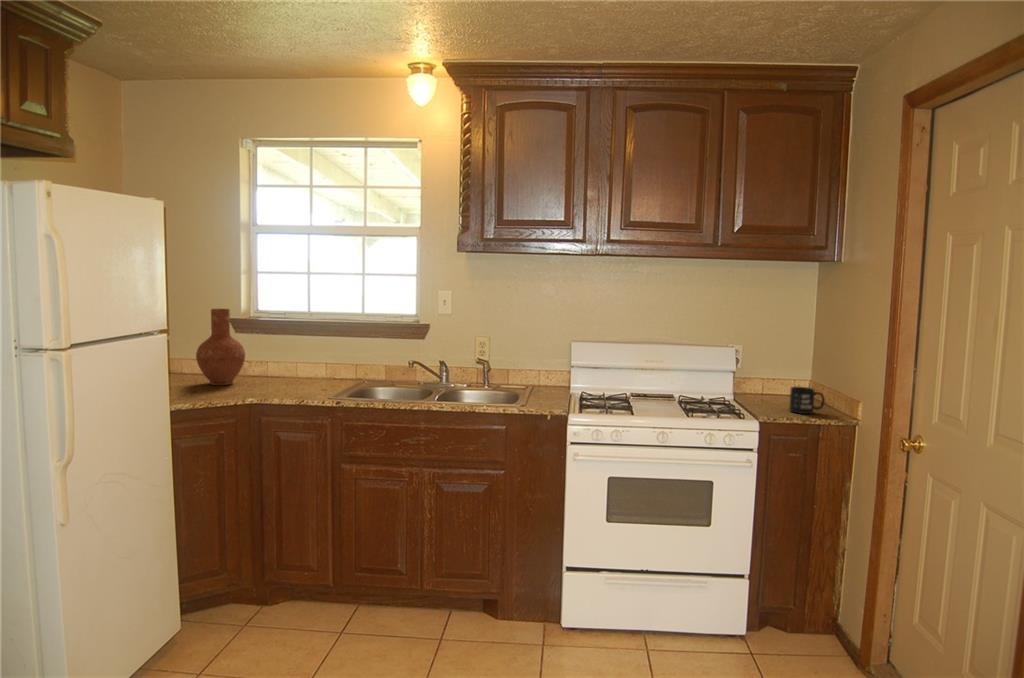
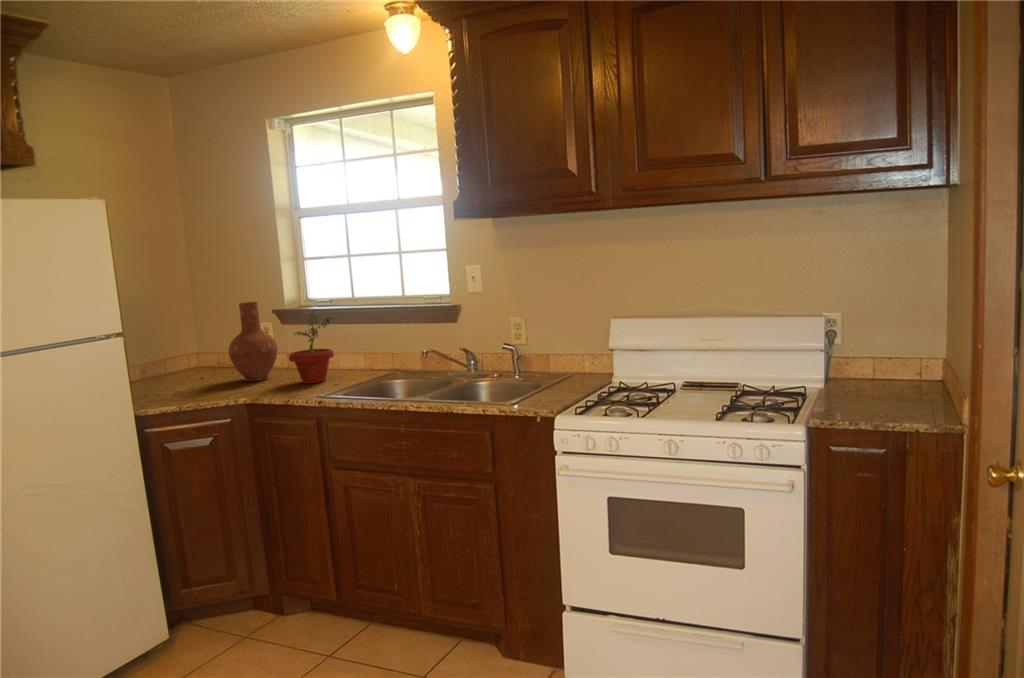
potted plant: none [270,322,317,388] -> present [289,316,334,383]
mug: present [789,387,825,414] -> none [880,375,935,416]

